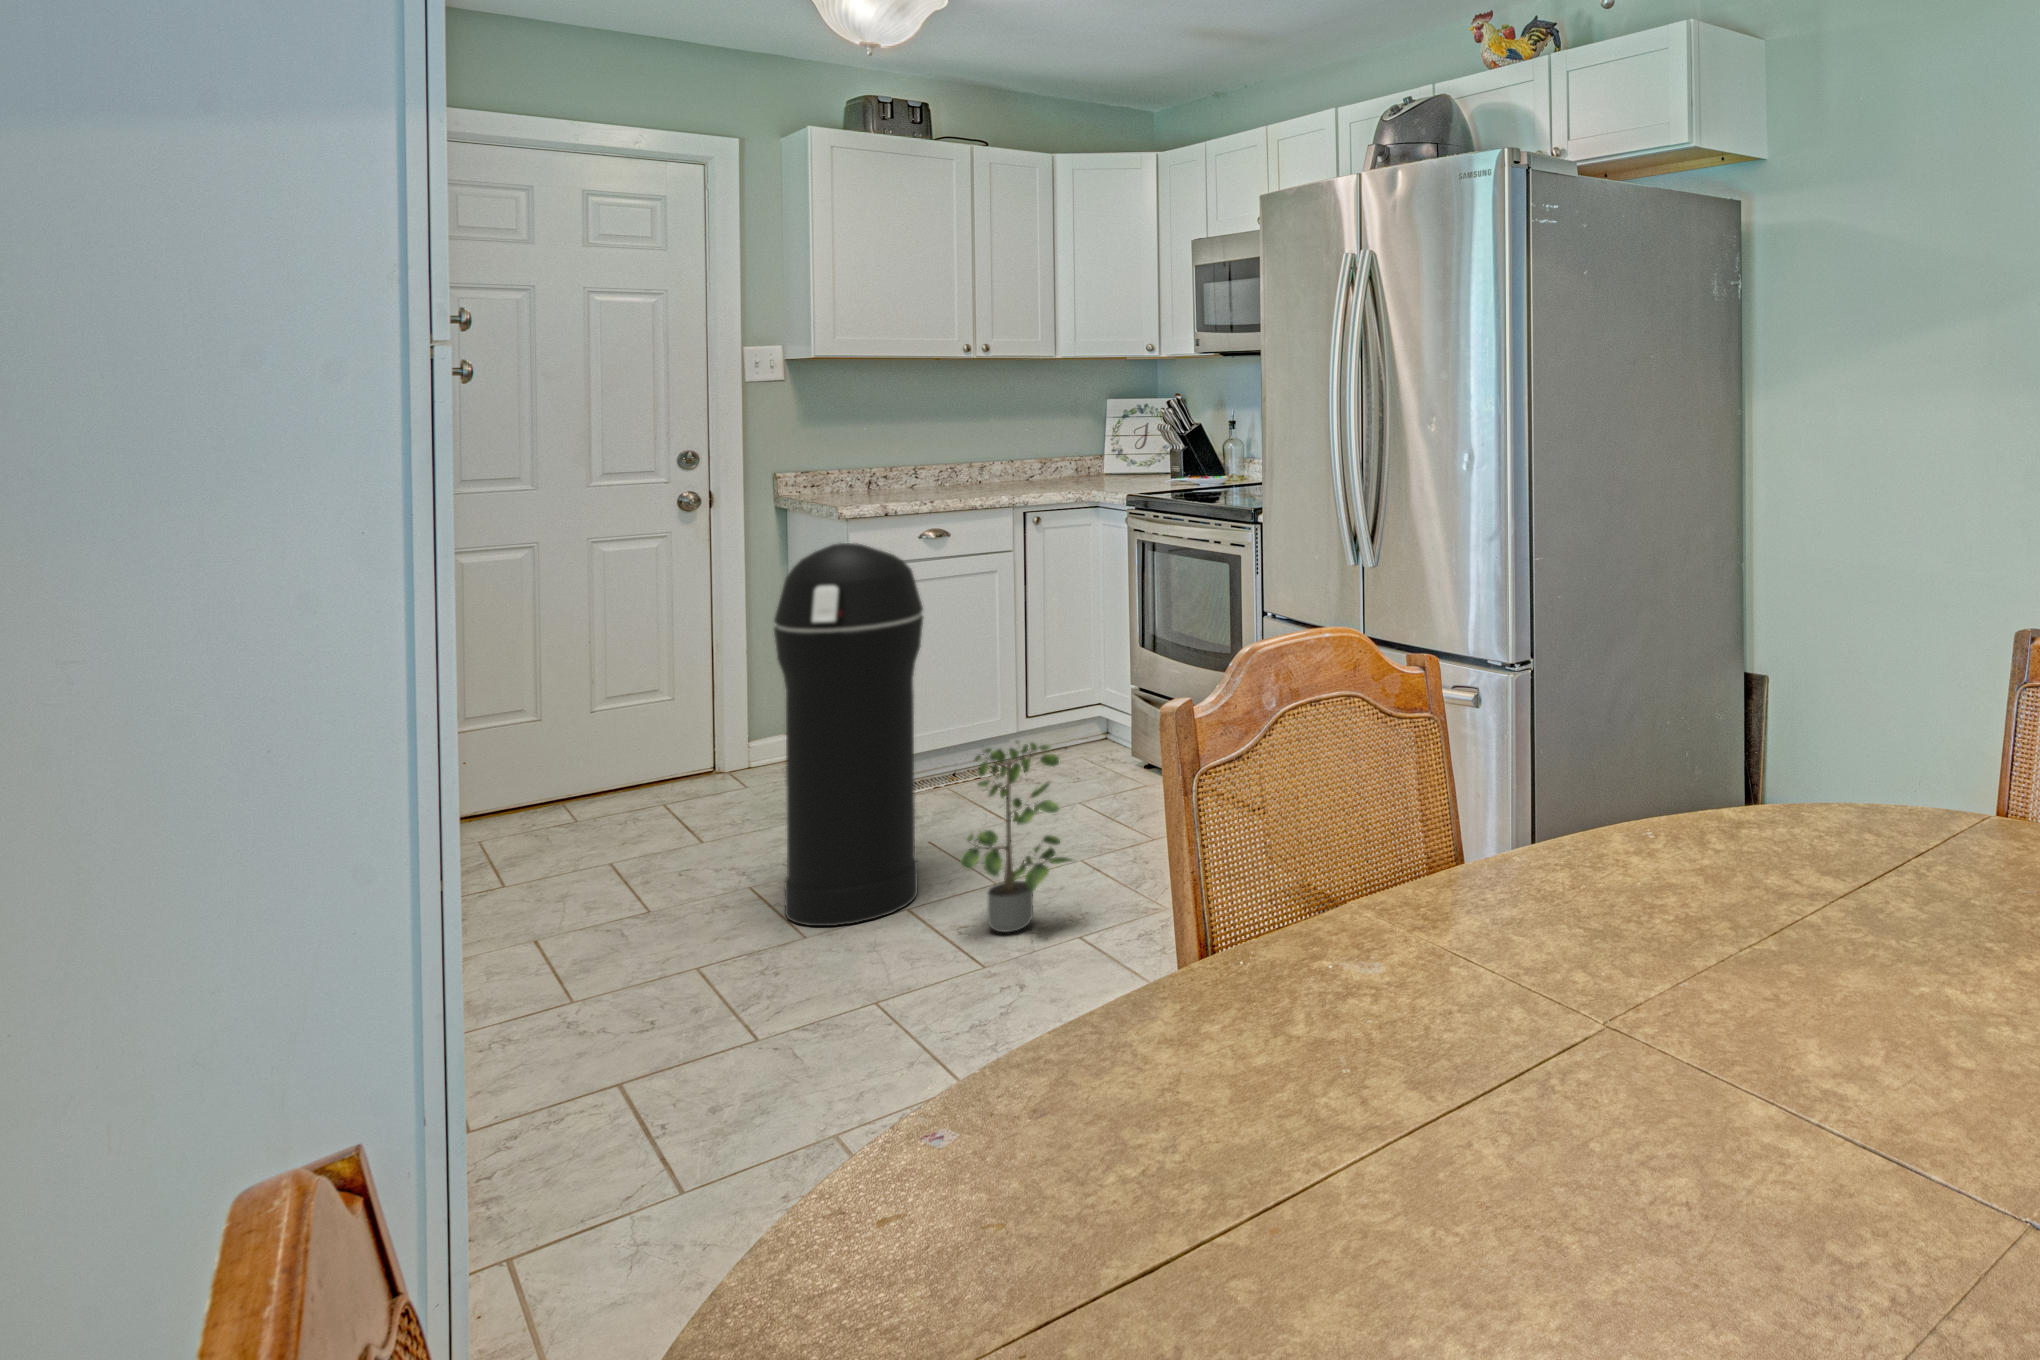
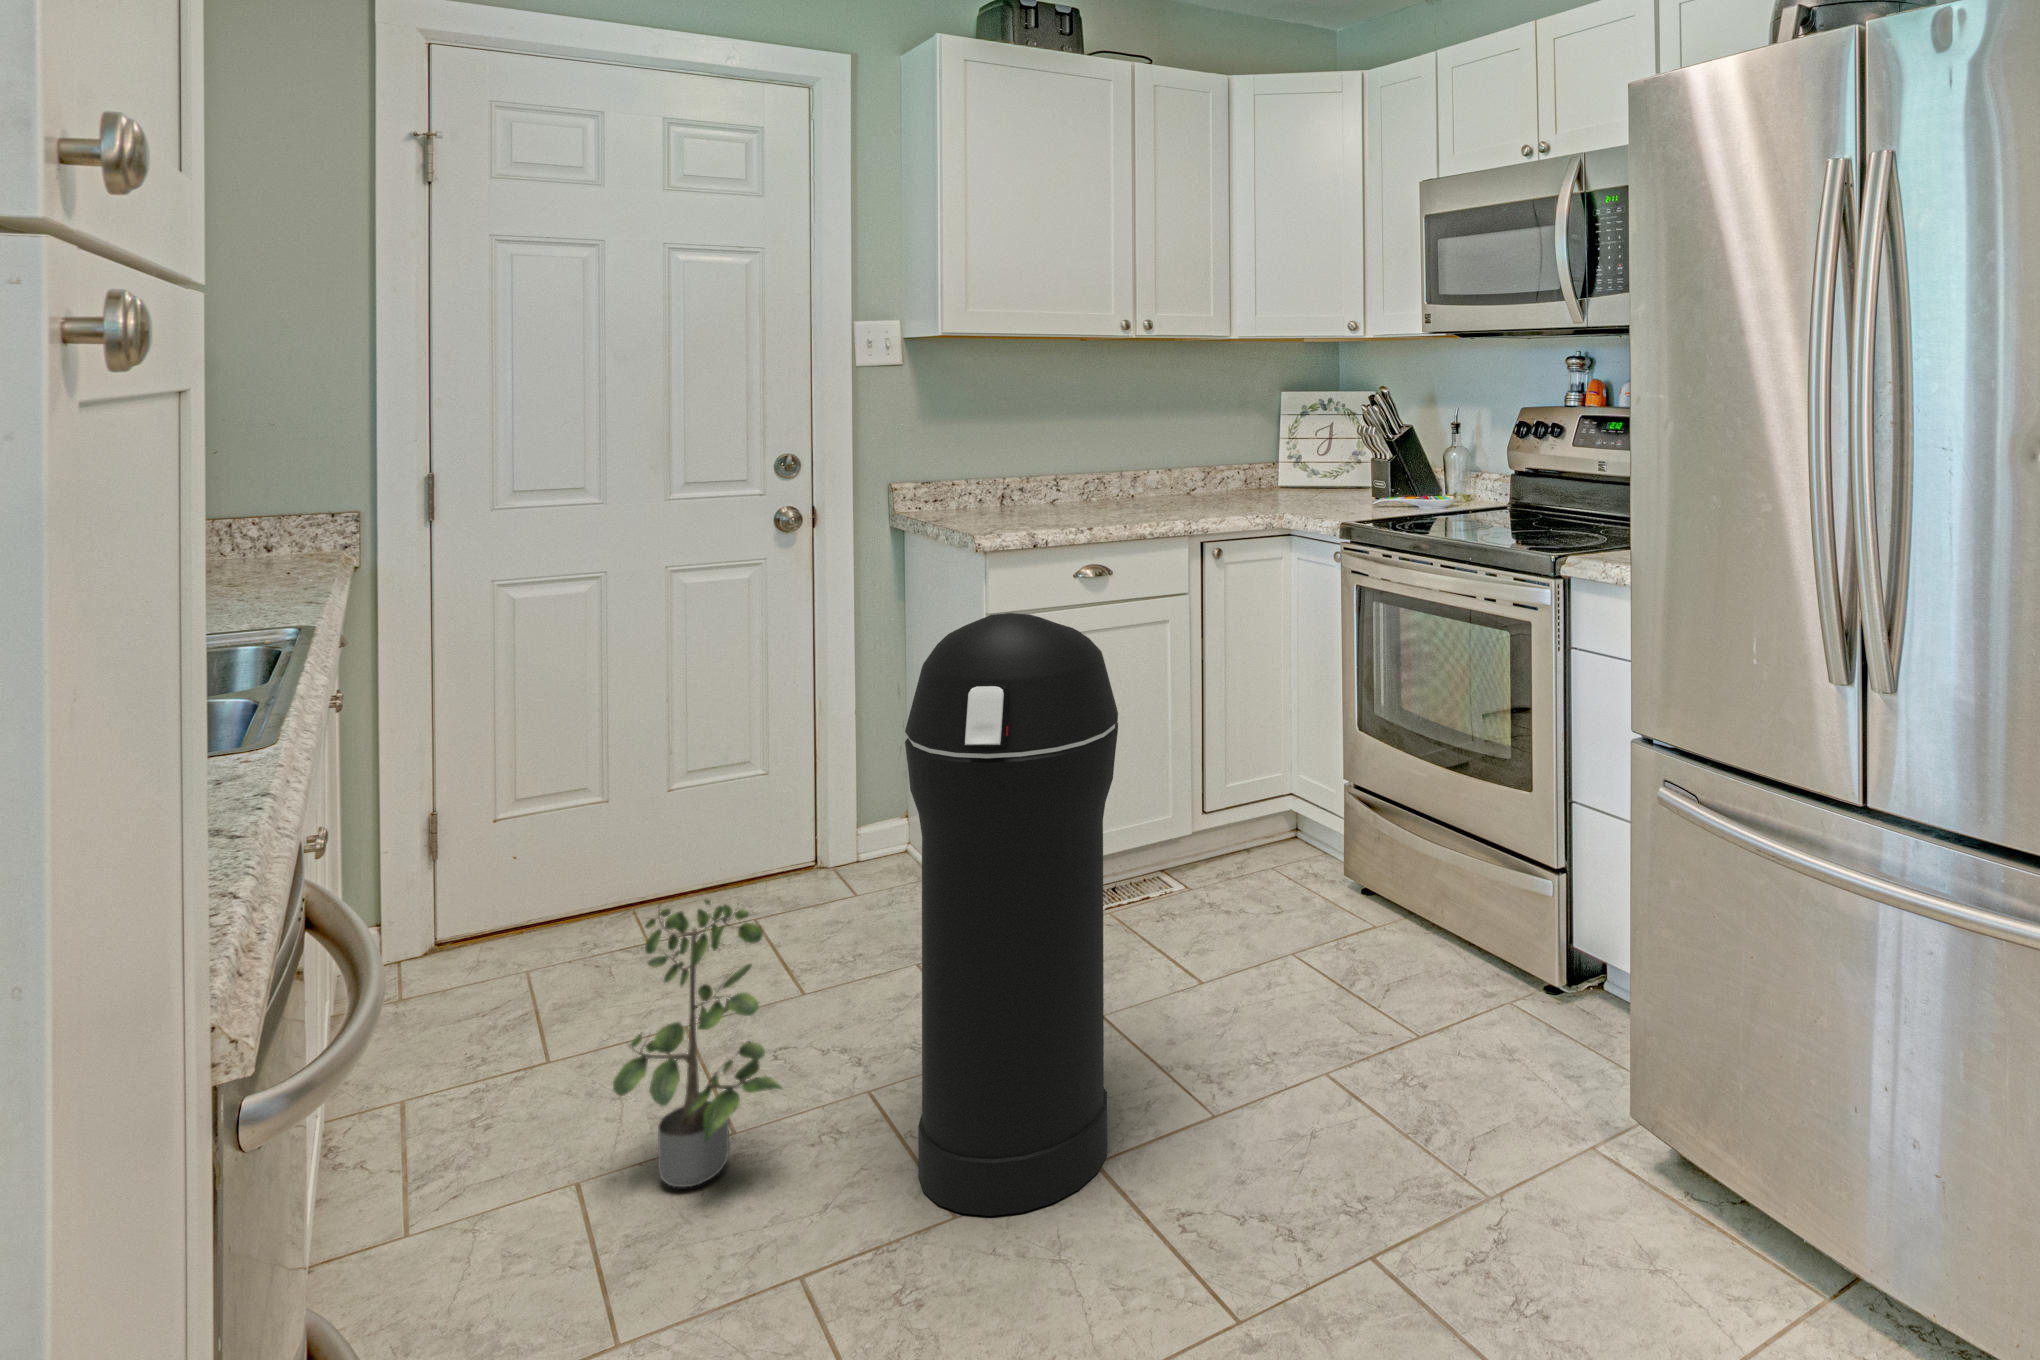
potted plant: present [960,742,1072,932] -> present [613,900,781,1187]

